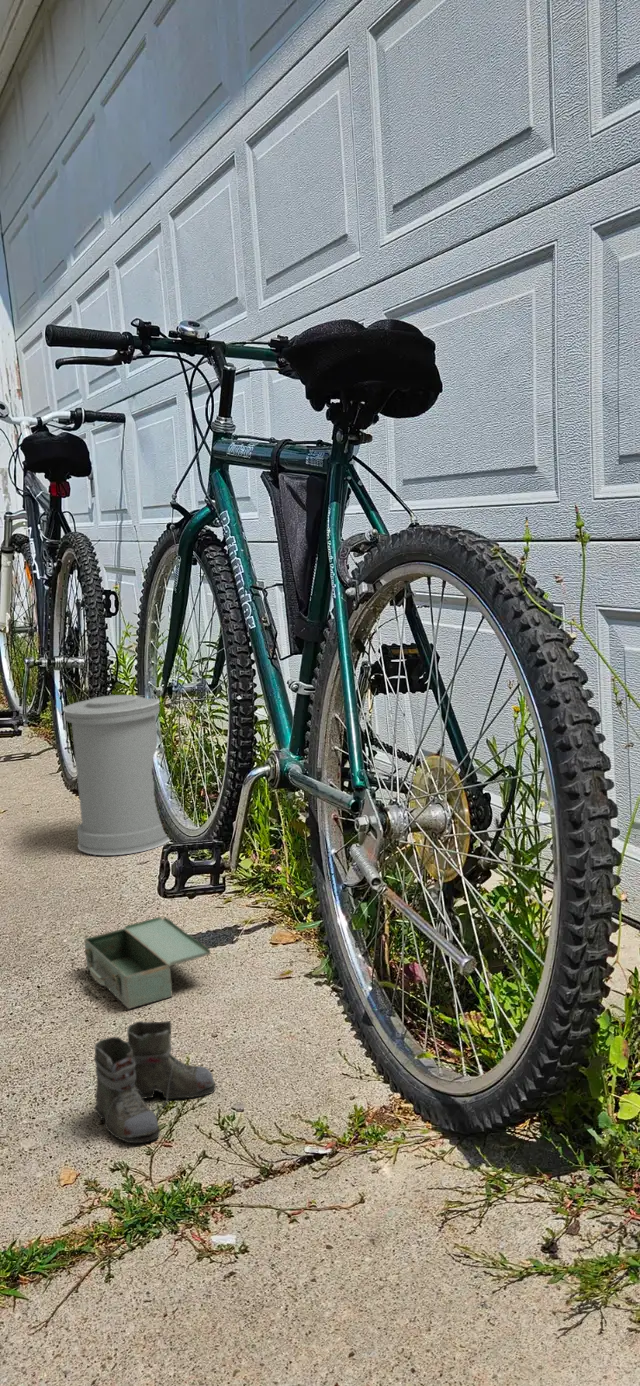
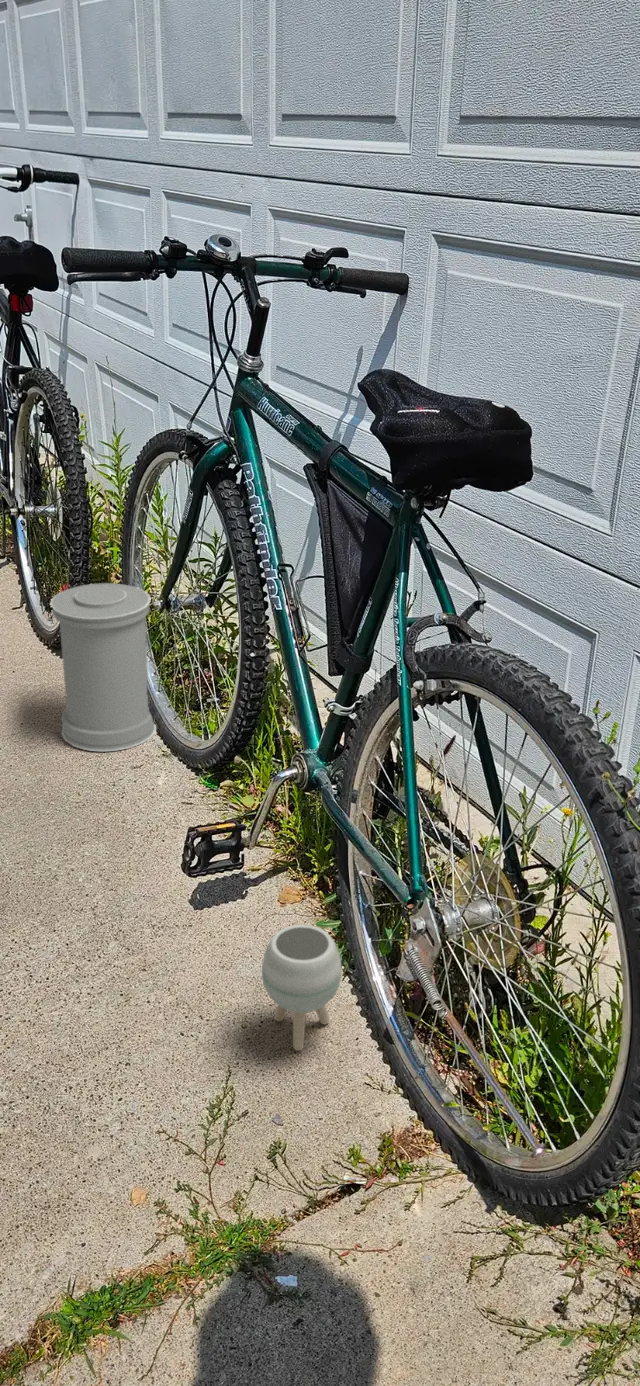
planter: none [228,910,315,1051] -> present [262,925,342,1051]
toolbox: present [84,917,211,1009] -> none [104,872,231,983]
boots: present [94,1021,215,1143] -> none [140,1041,254,1162]

